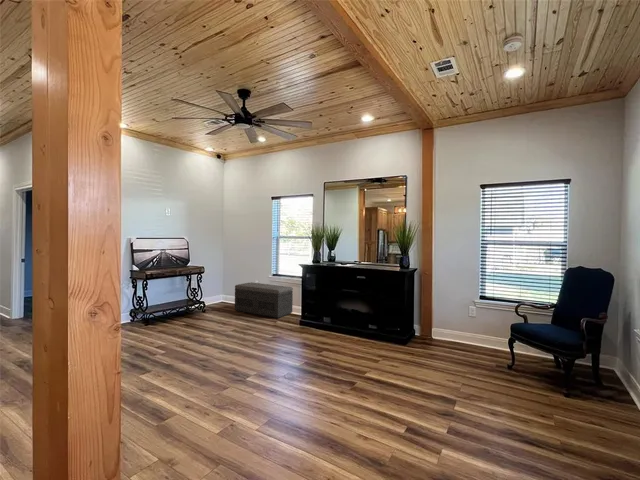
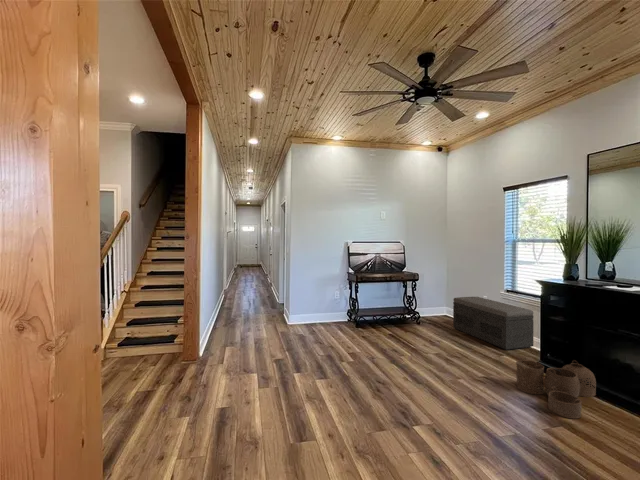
woven basket: none [294,313,332,346] -> present [516,356,596,418]

